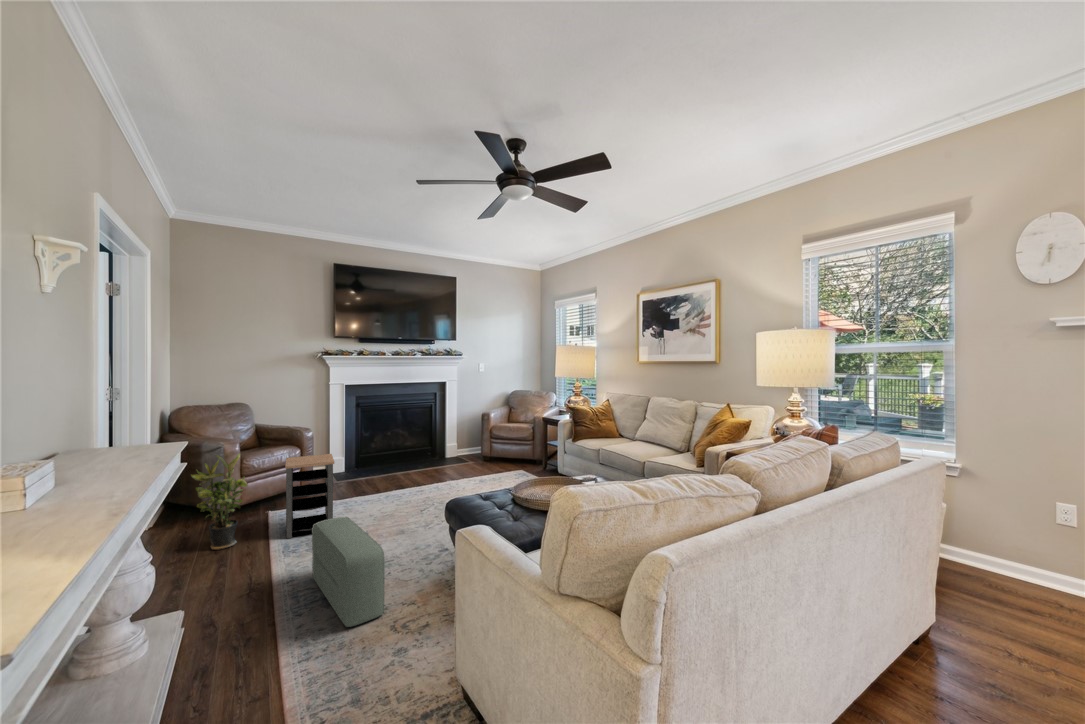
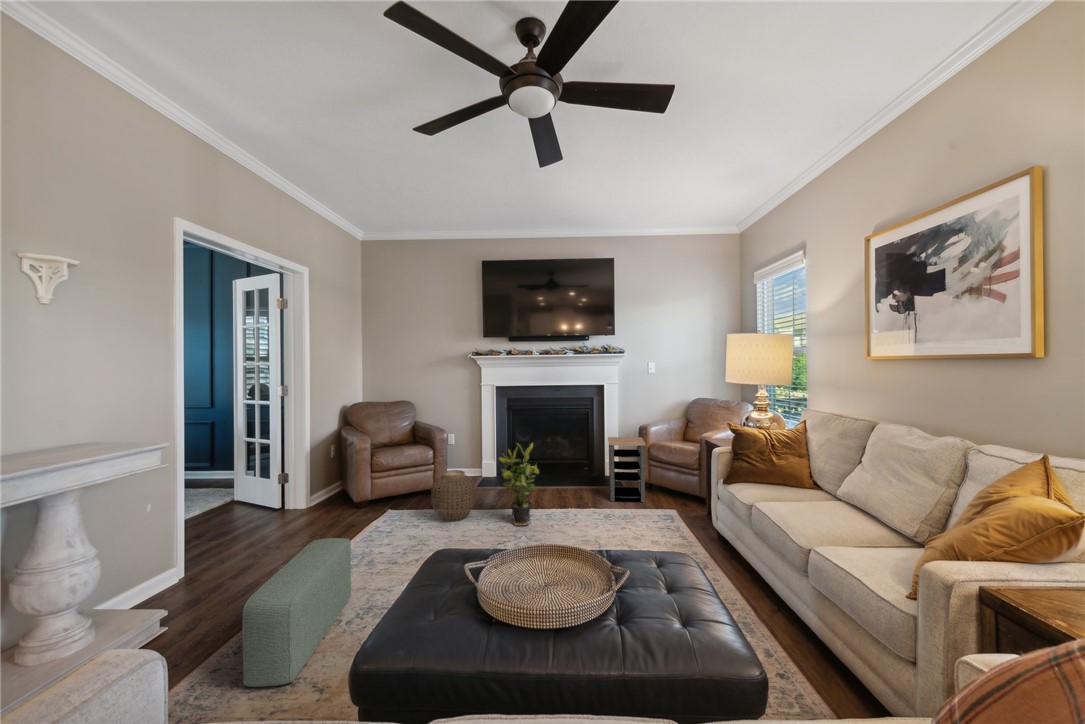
potted plant: present [191,453,248,550] -> present [499,443,539,526]
side table: present [285,454,334,538] -> present [608,437,646,502]
woven basket: none [332,462,376,509] -> present [432,470,475,521]

